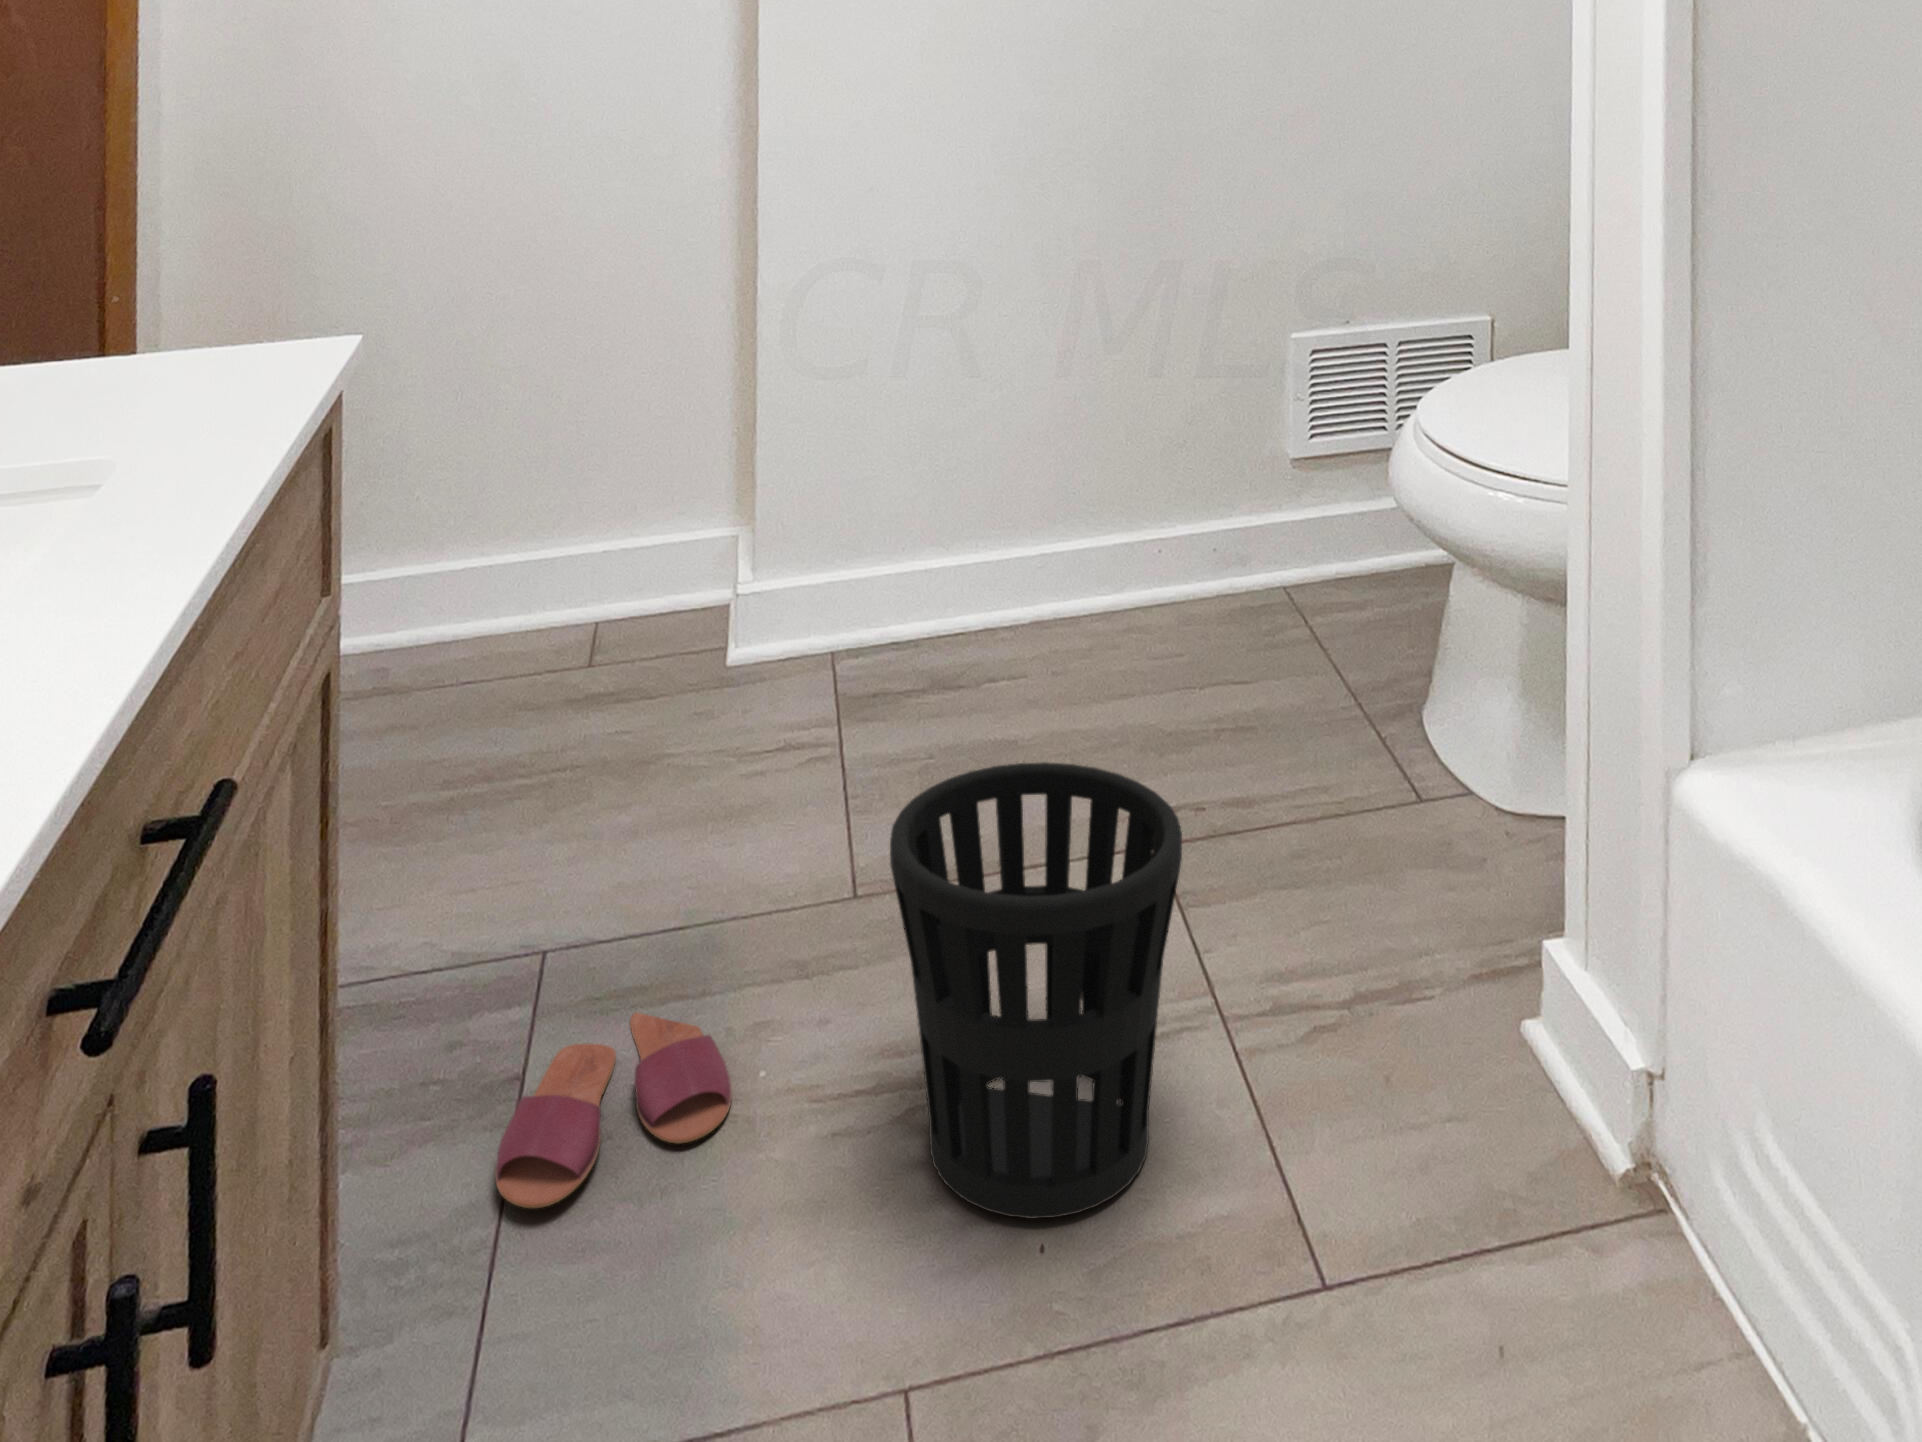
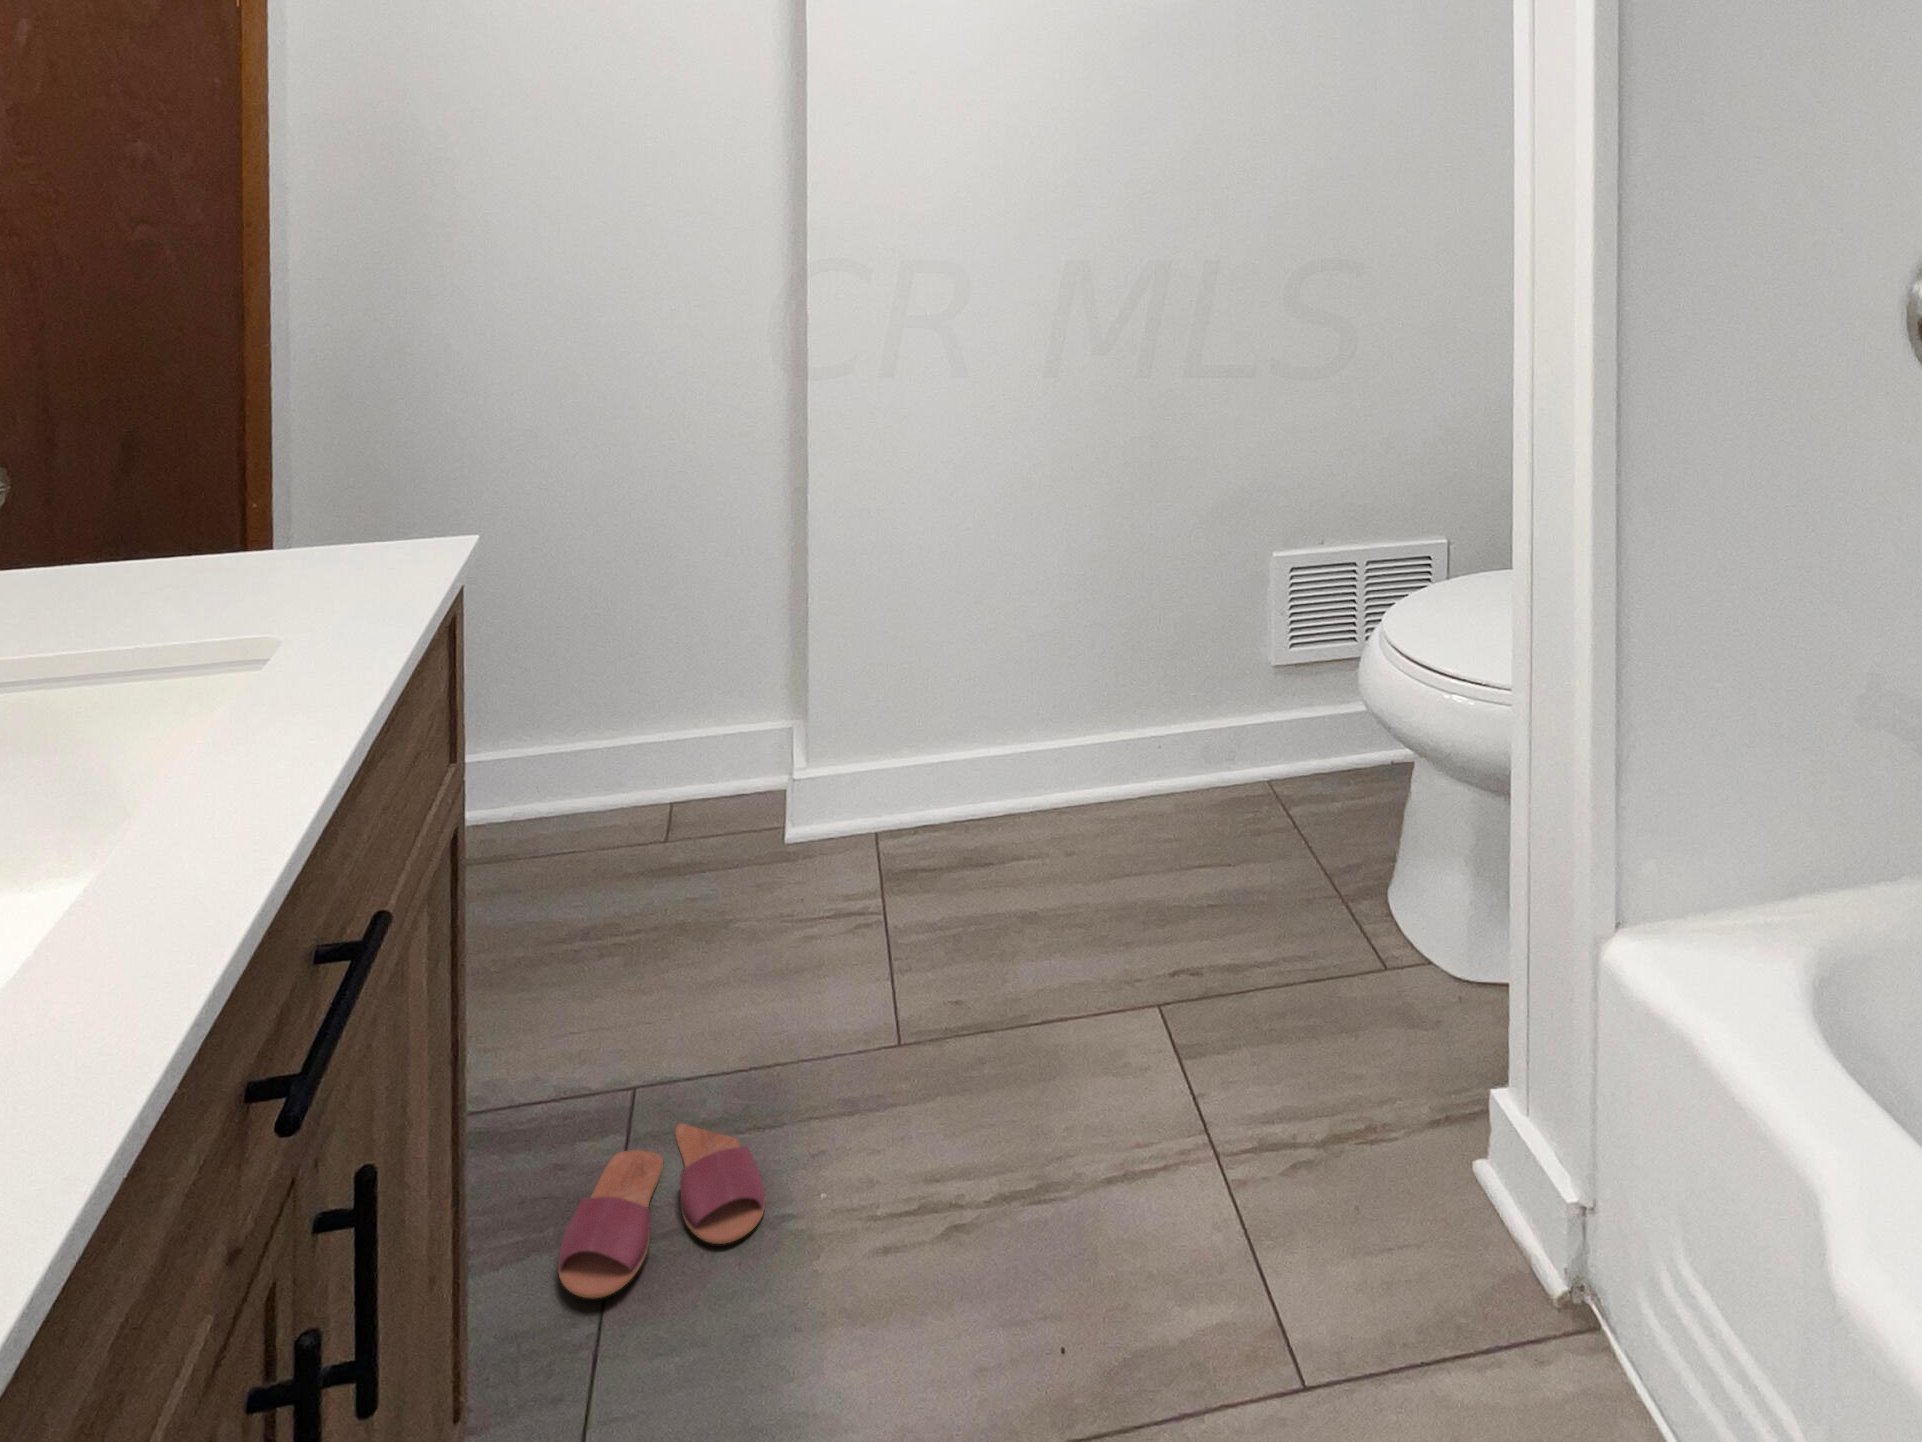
wastebasket: present [890,762,1182,1219] -> none [908,906,1166,1321]

